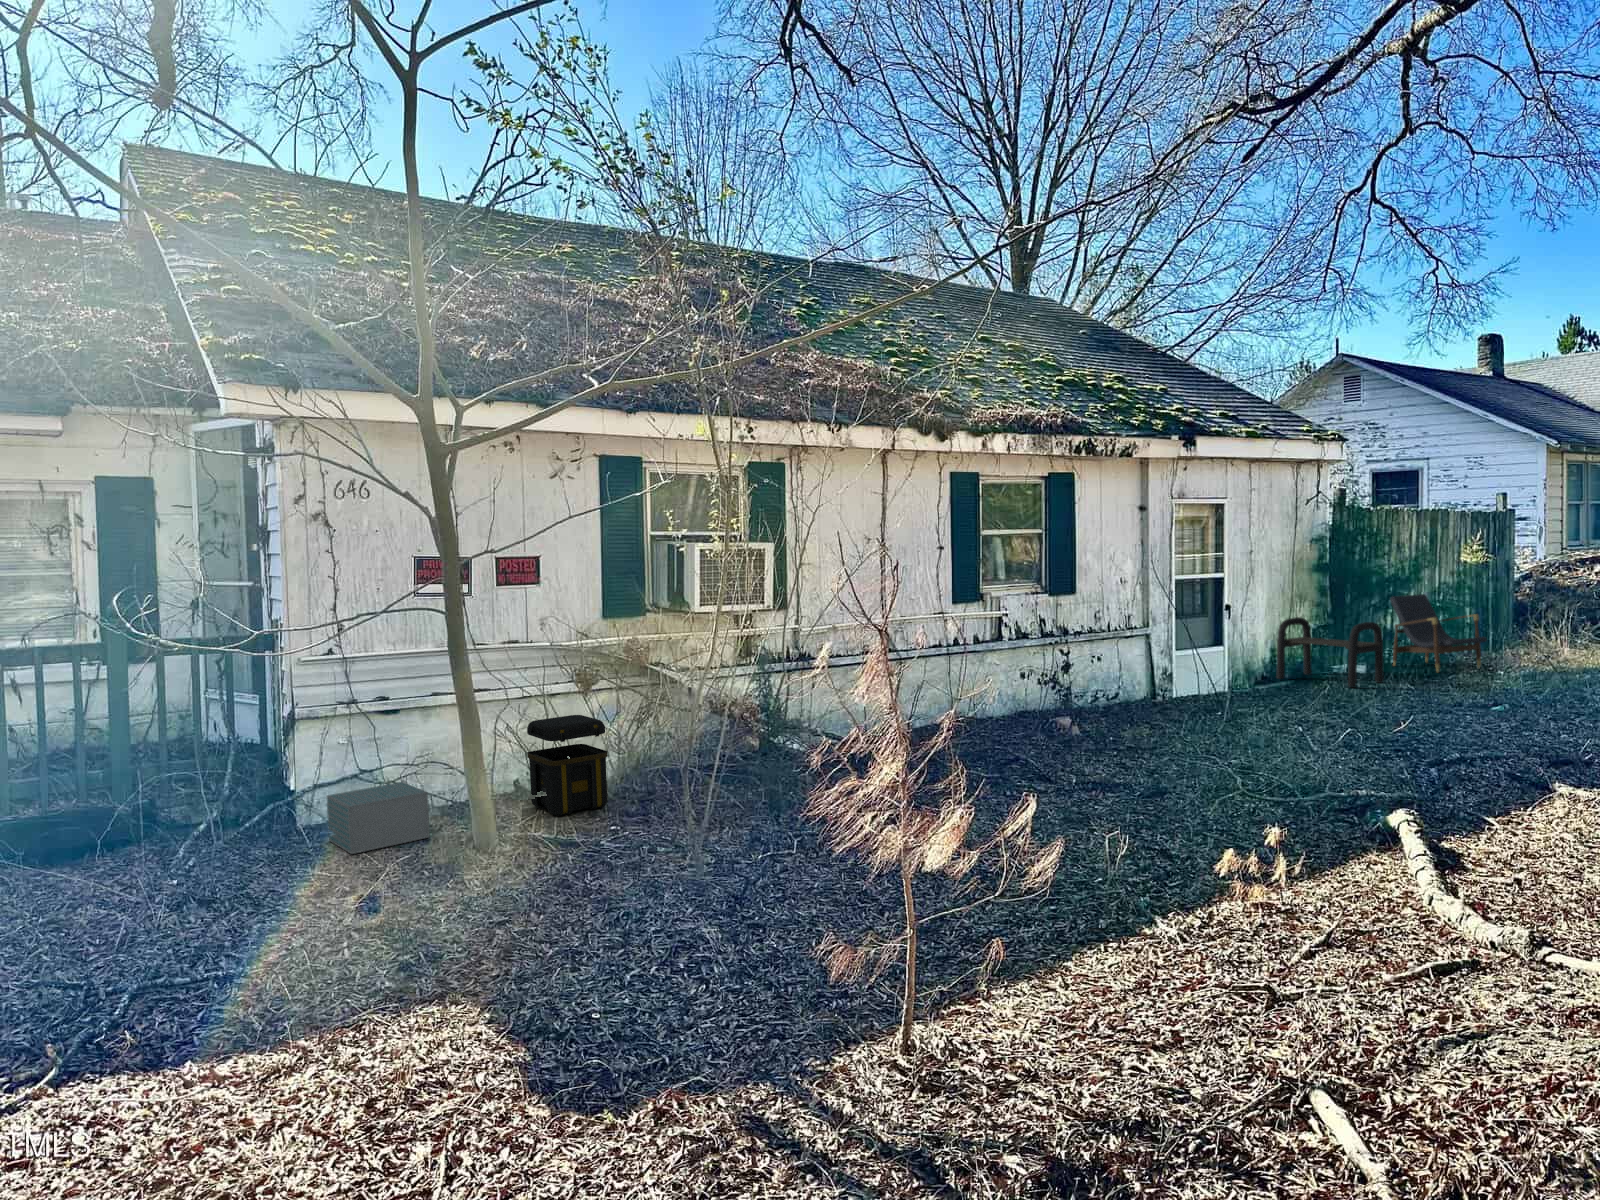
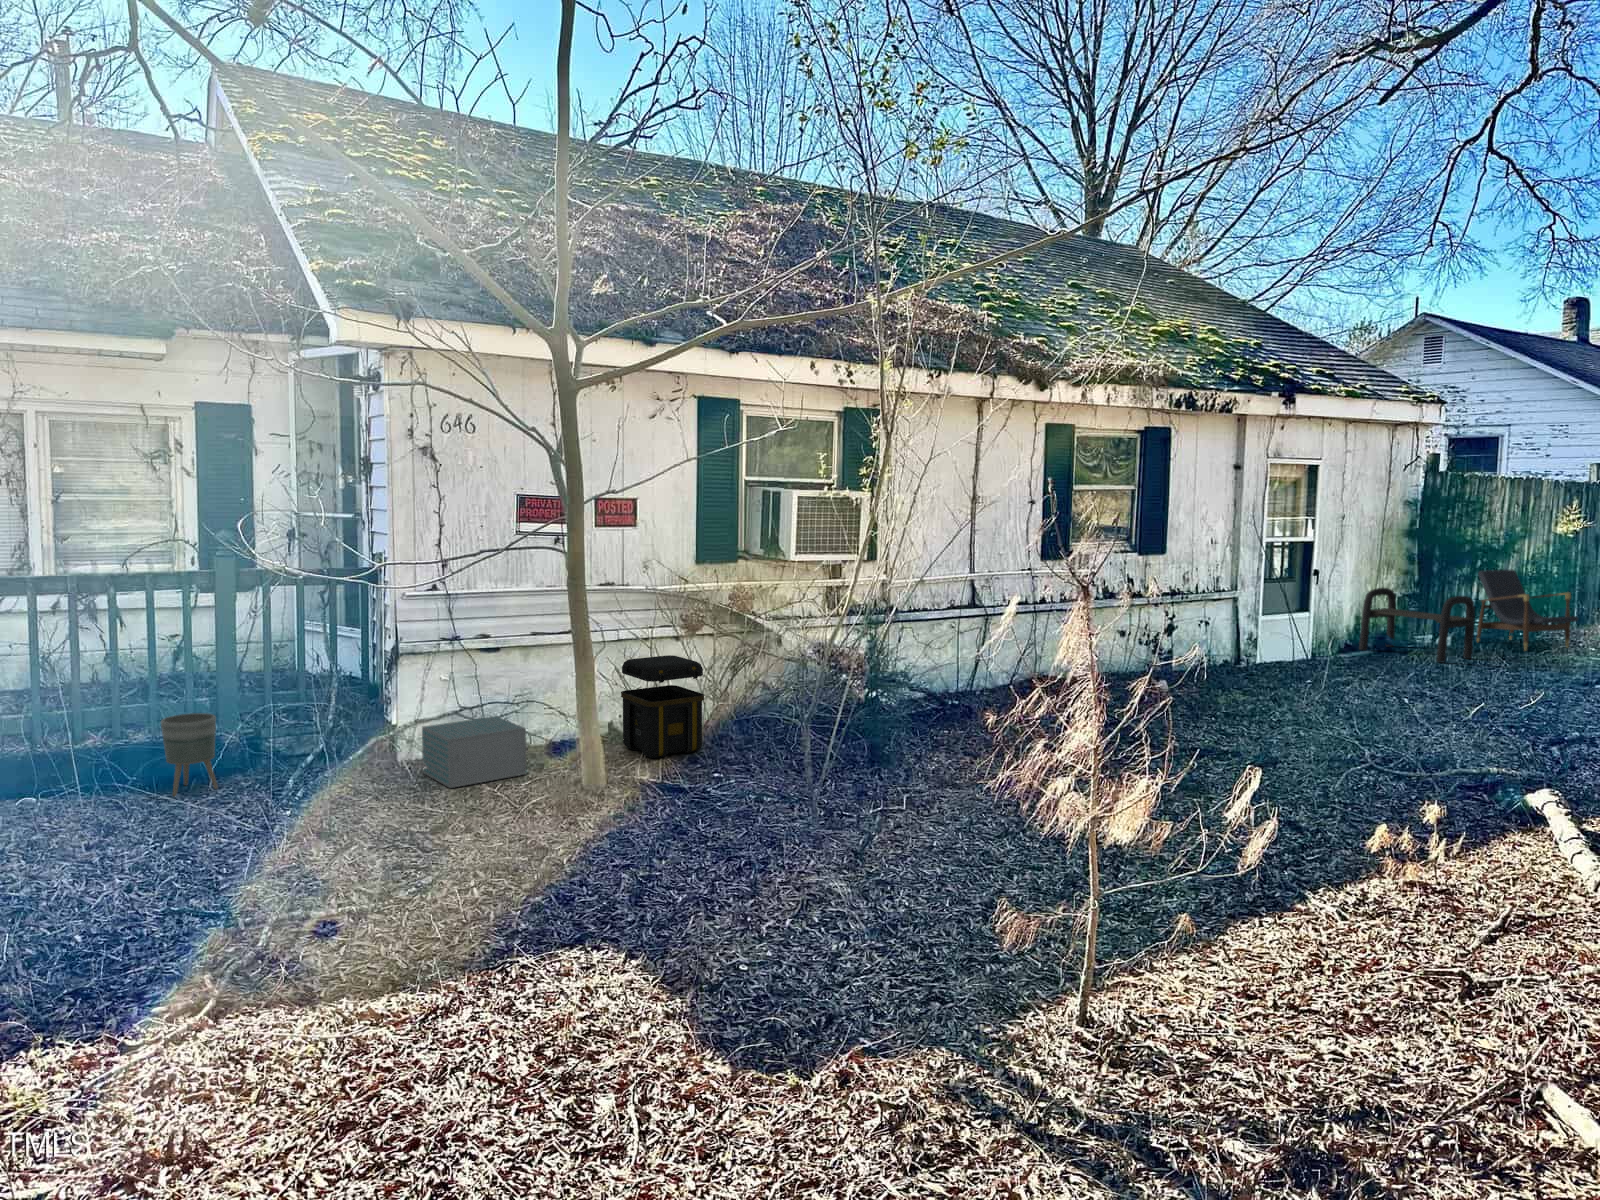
planter: none [61,792,120,874] -> present [161,713,218,796]

